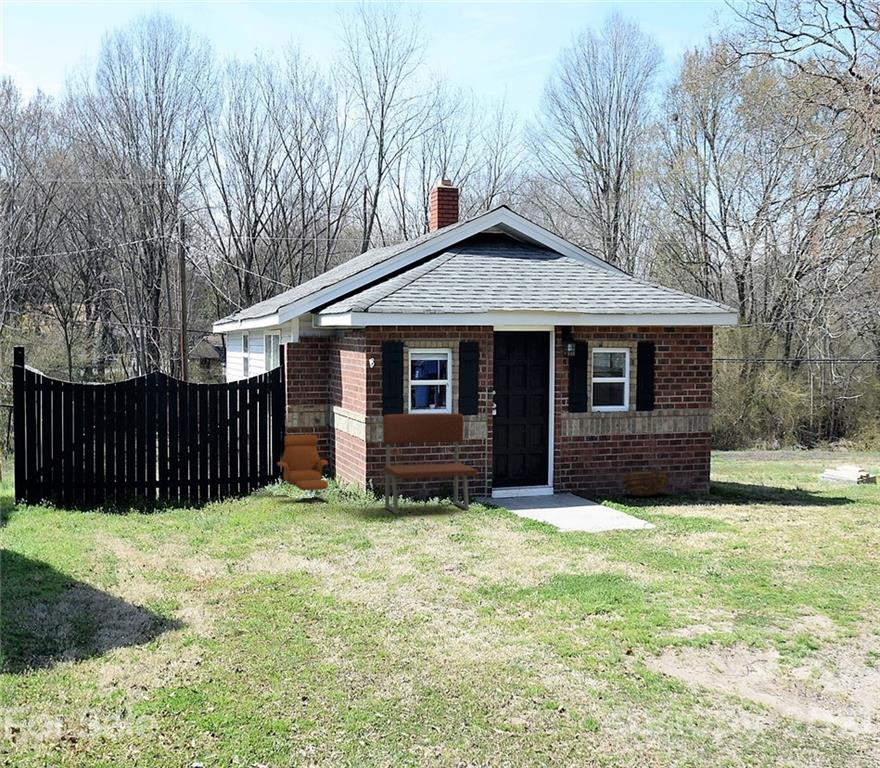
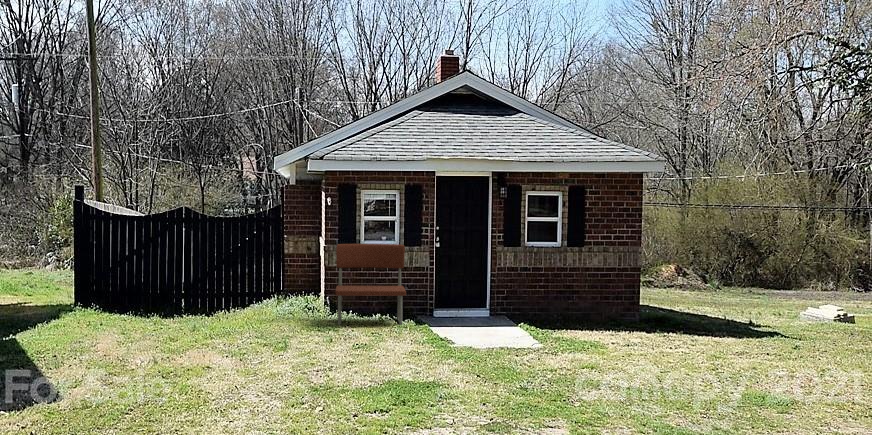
lounge chair: present [277,435,328,504] -> none [270,260,312,315]
basket: present [622,470,667,497] -> none [551,299,594,322]

